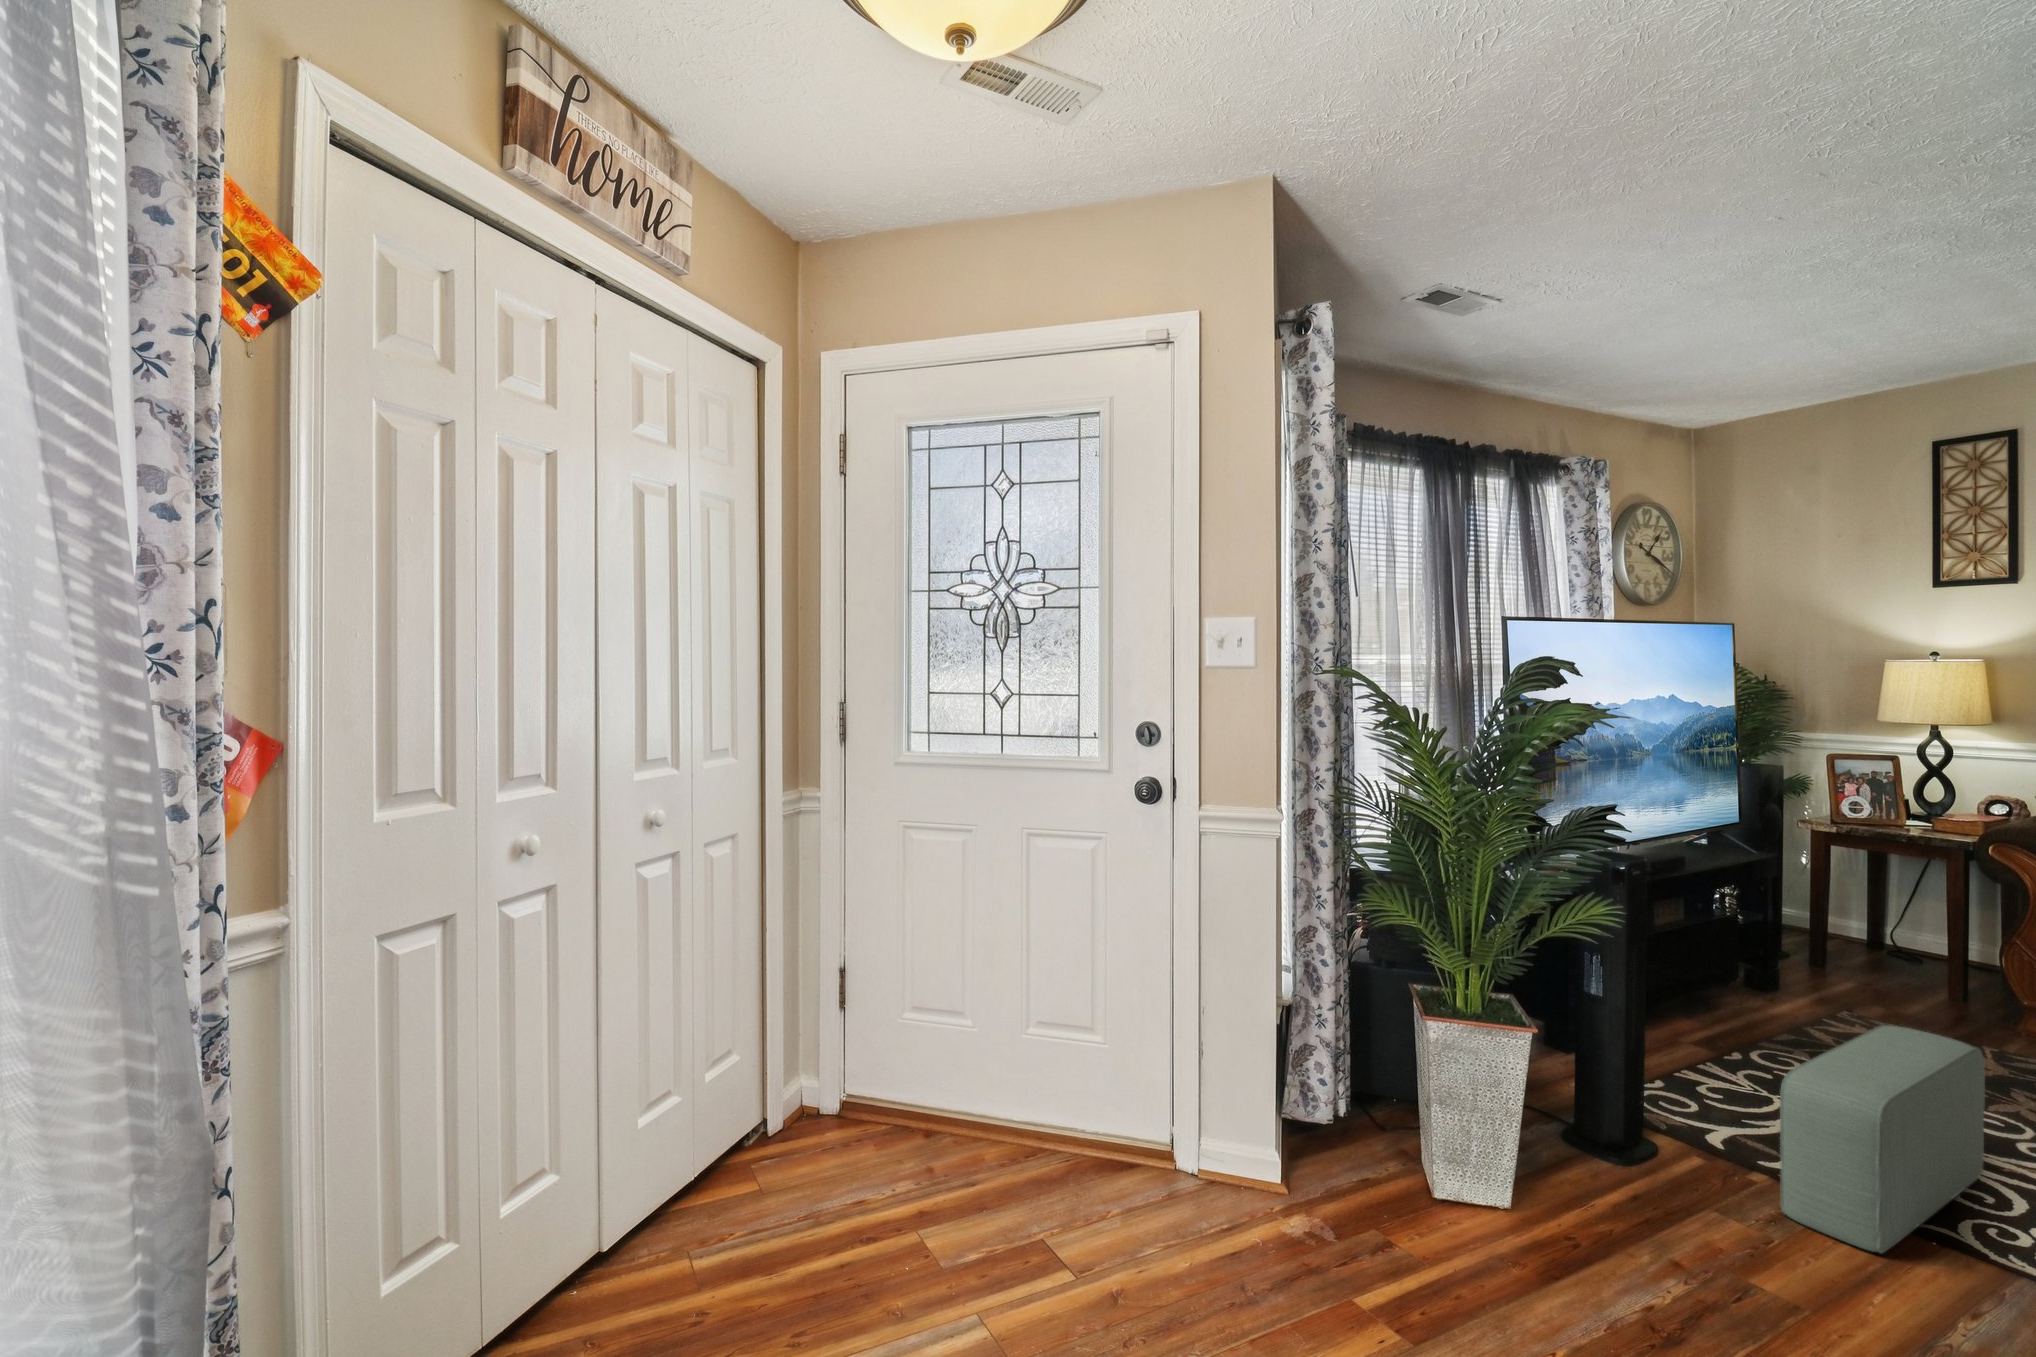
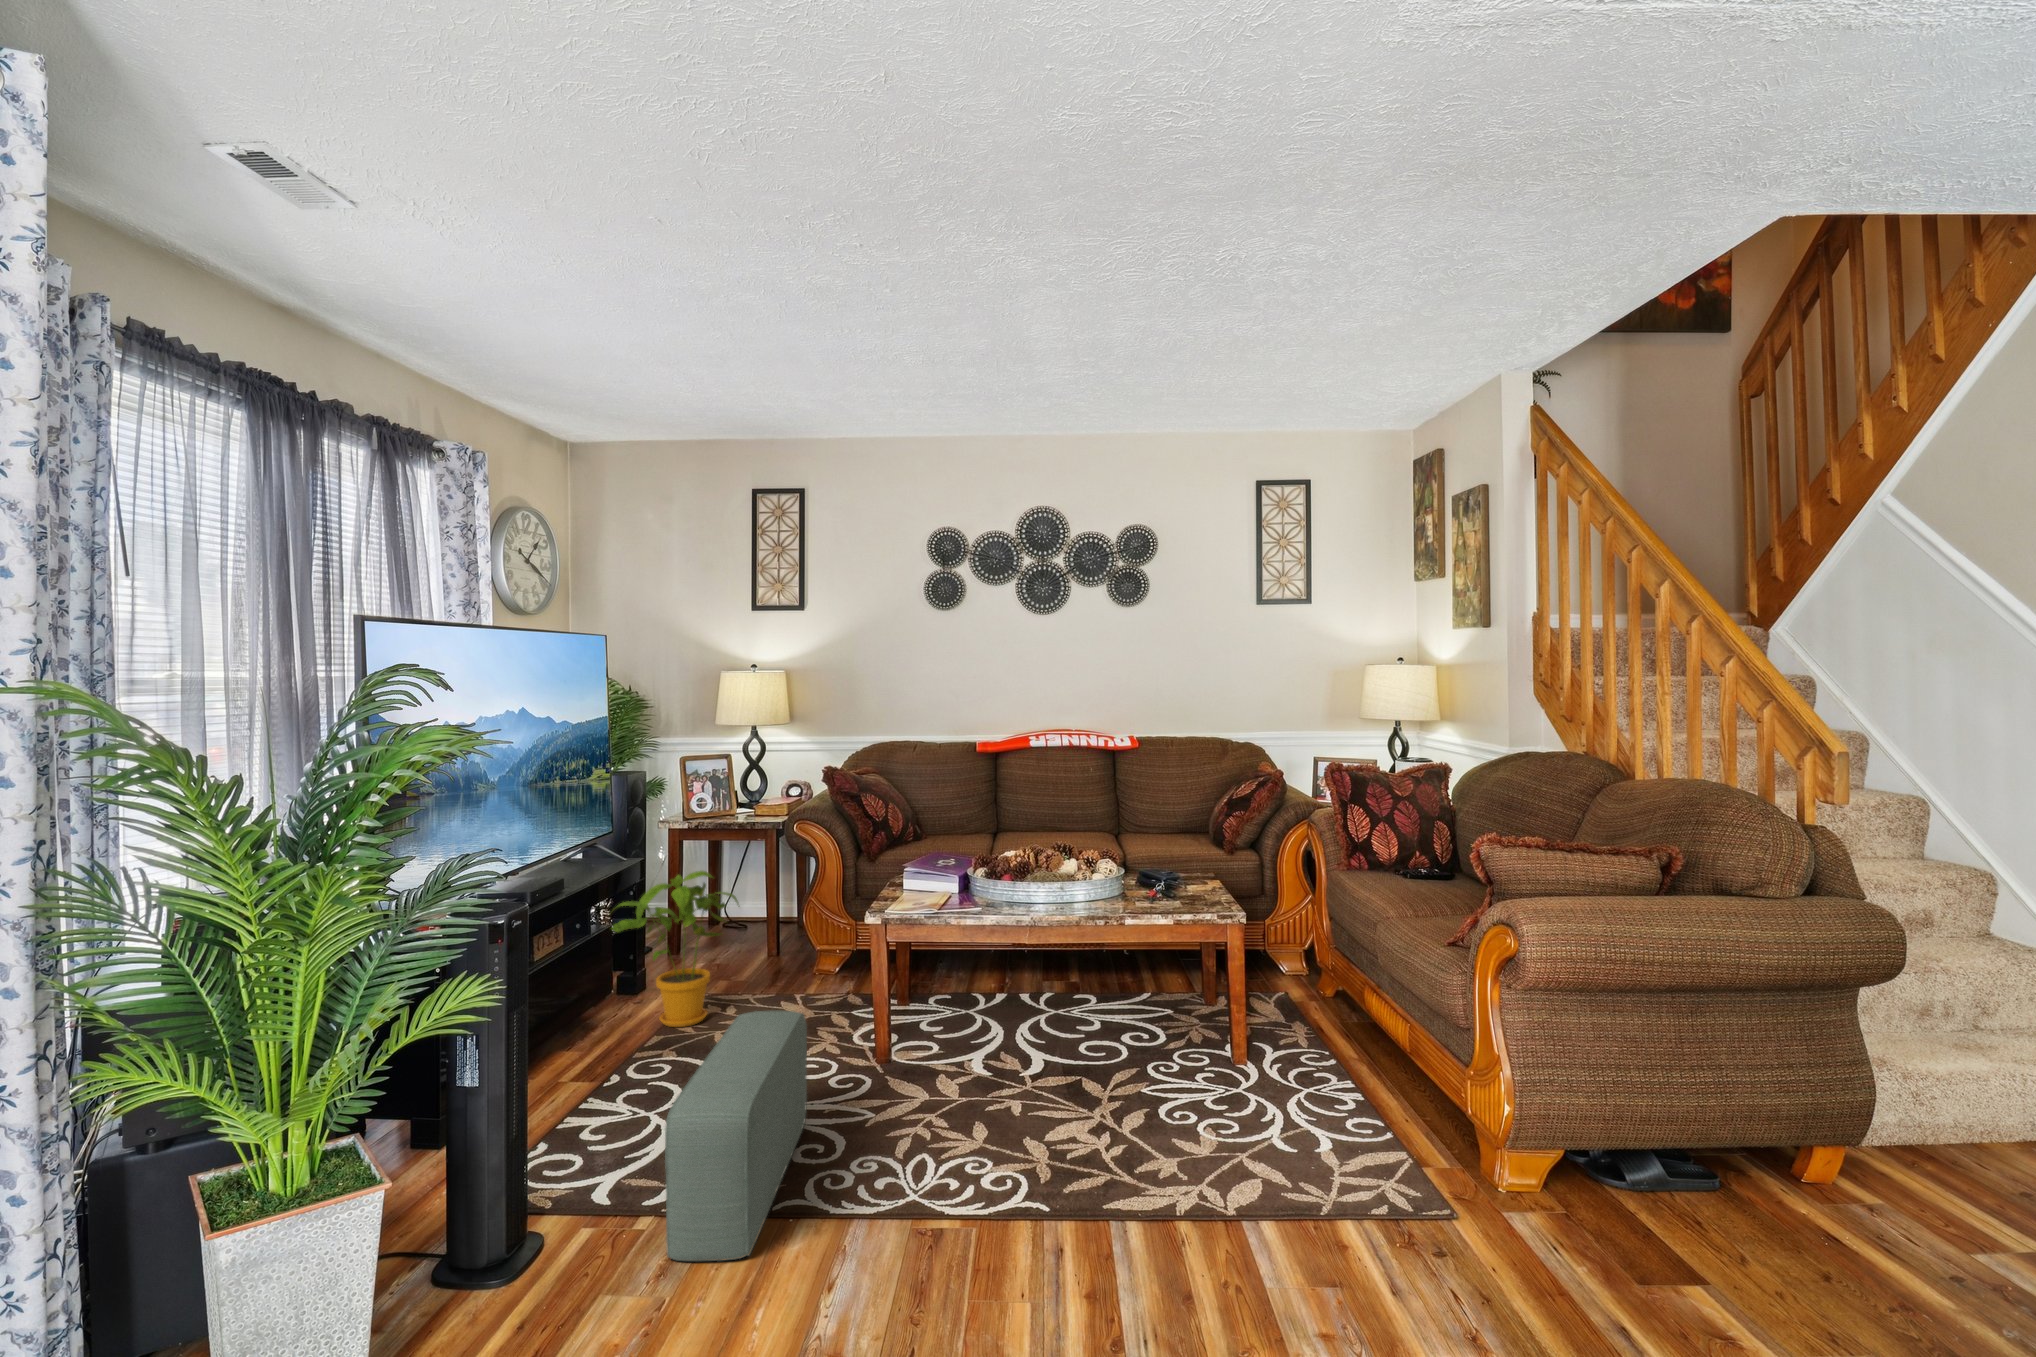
house plant: none [1729,873,1901,1037] -> present [611,871,738,1027]

